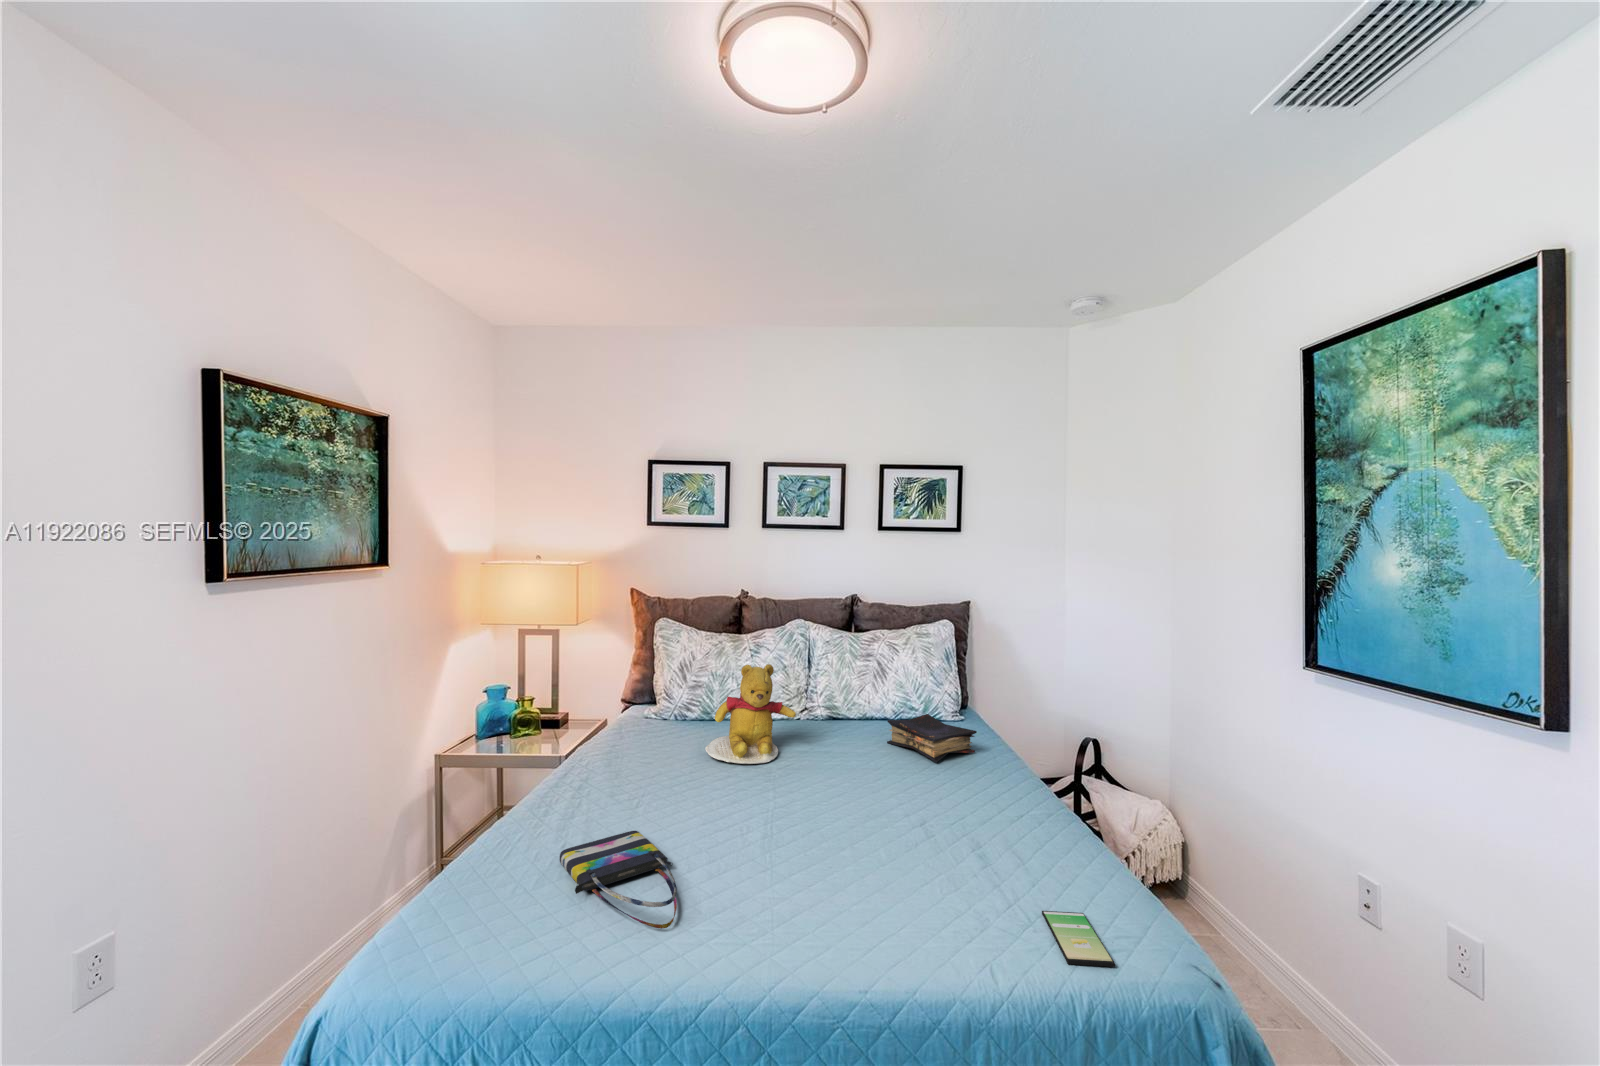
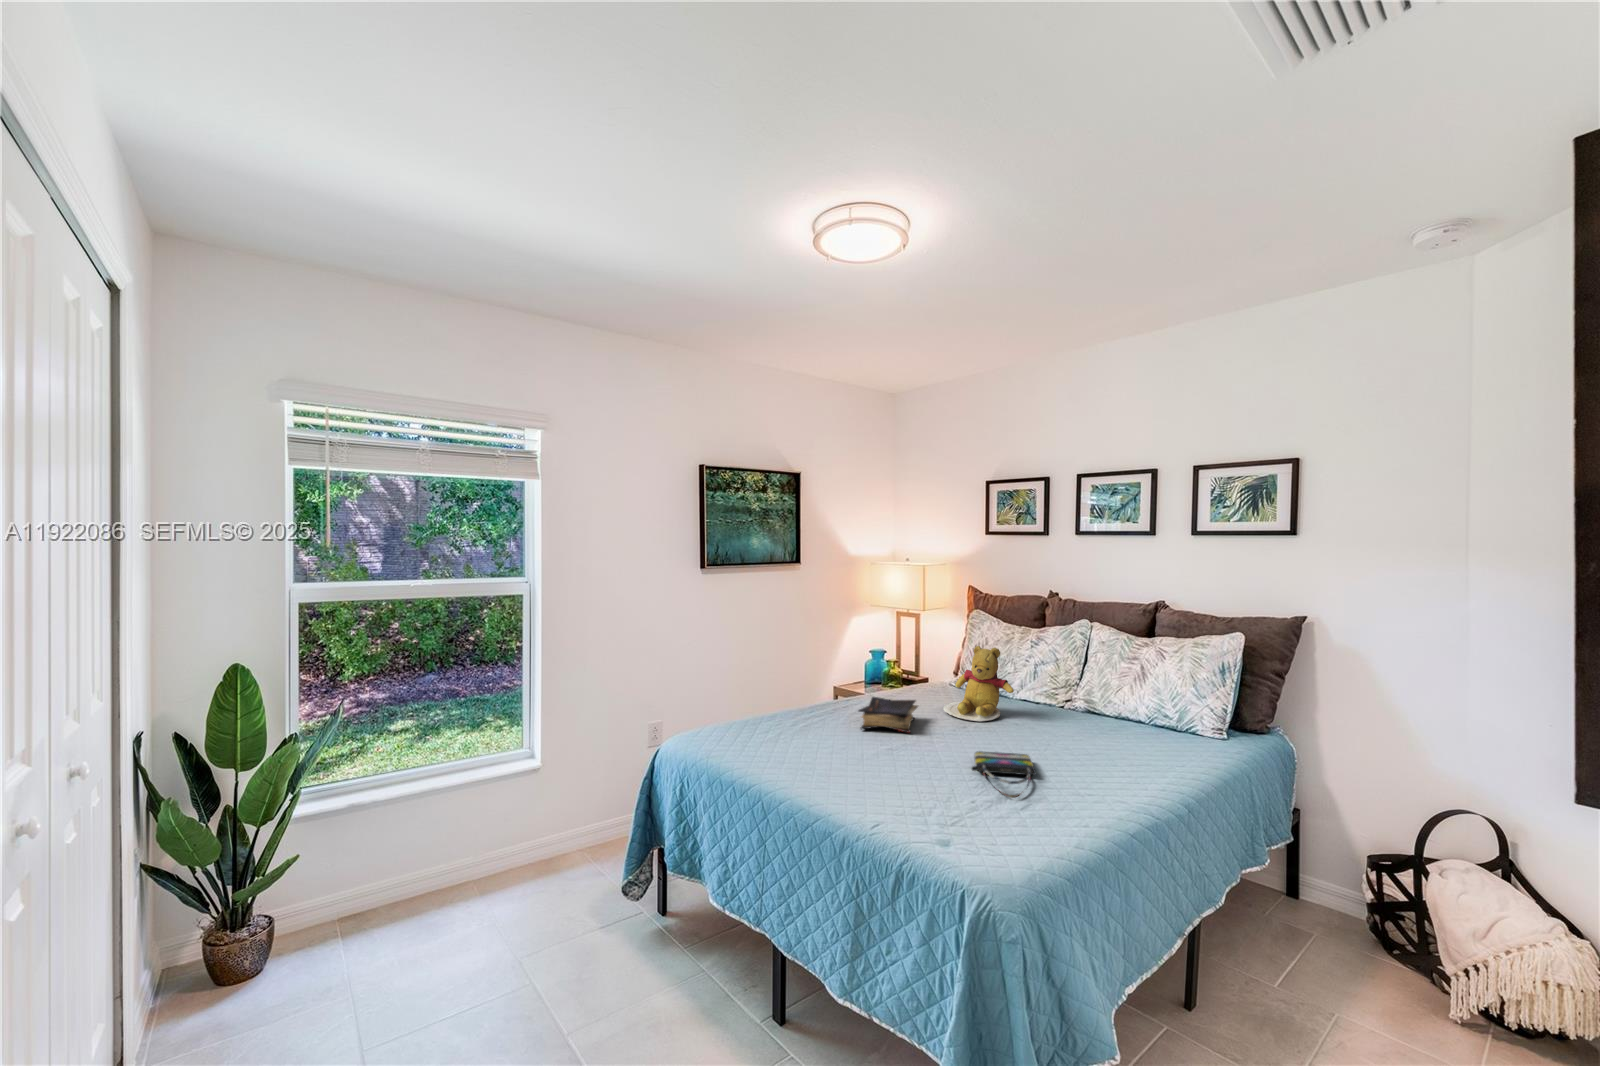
book: present [887,714,977,762] -> present [859,697,918,733]
tote bag: present [560,831,677,929] -> present [972,751,1037,798]
smartphone: present [1042,911,1115,967] -> none [962,818,1024,844]

